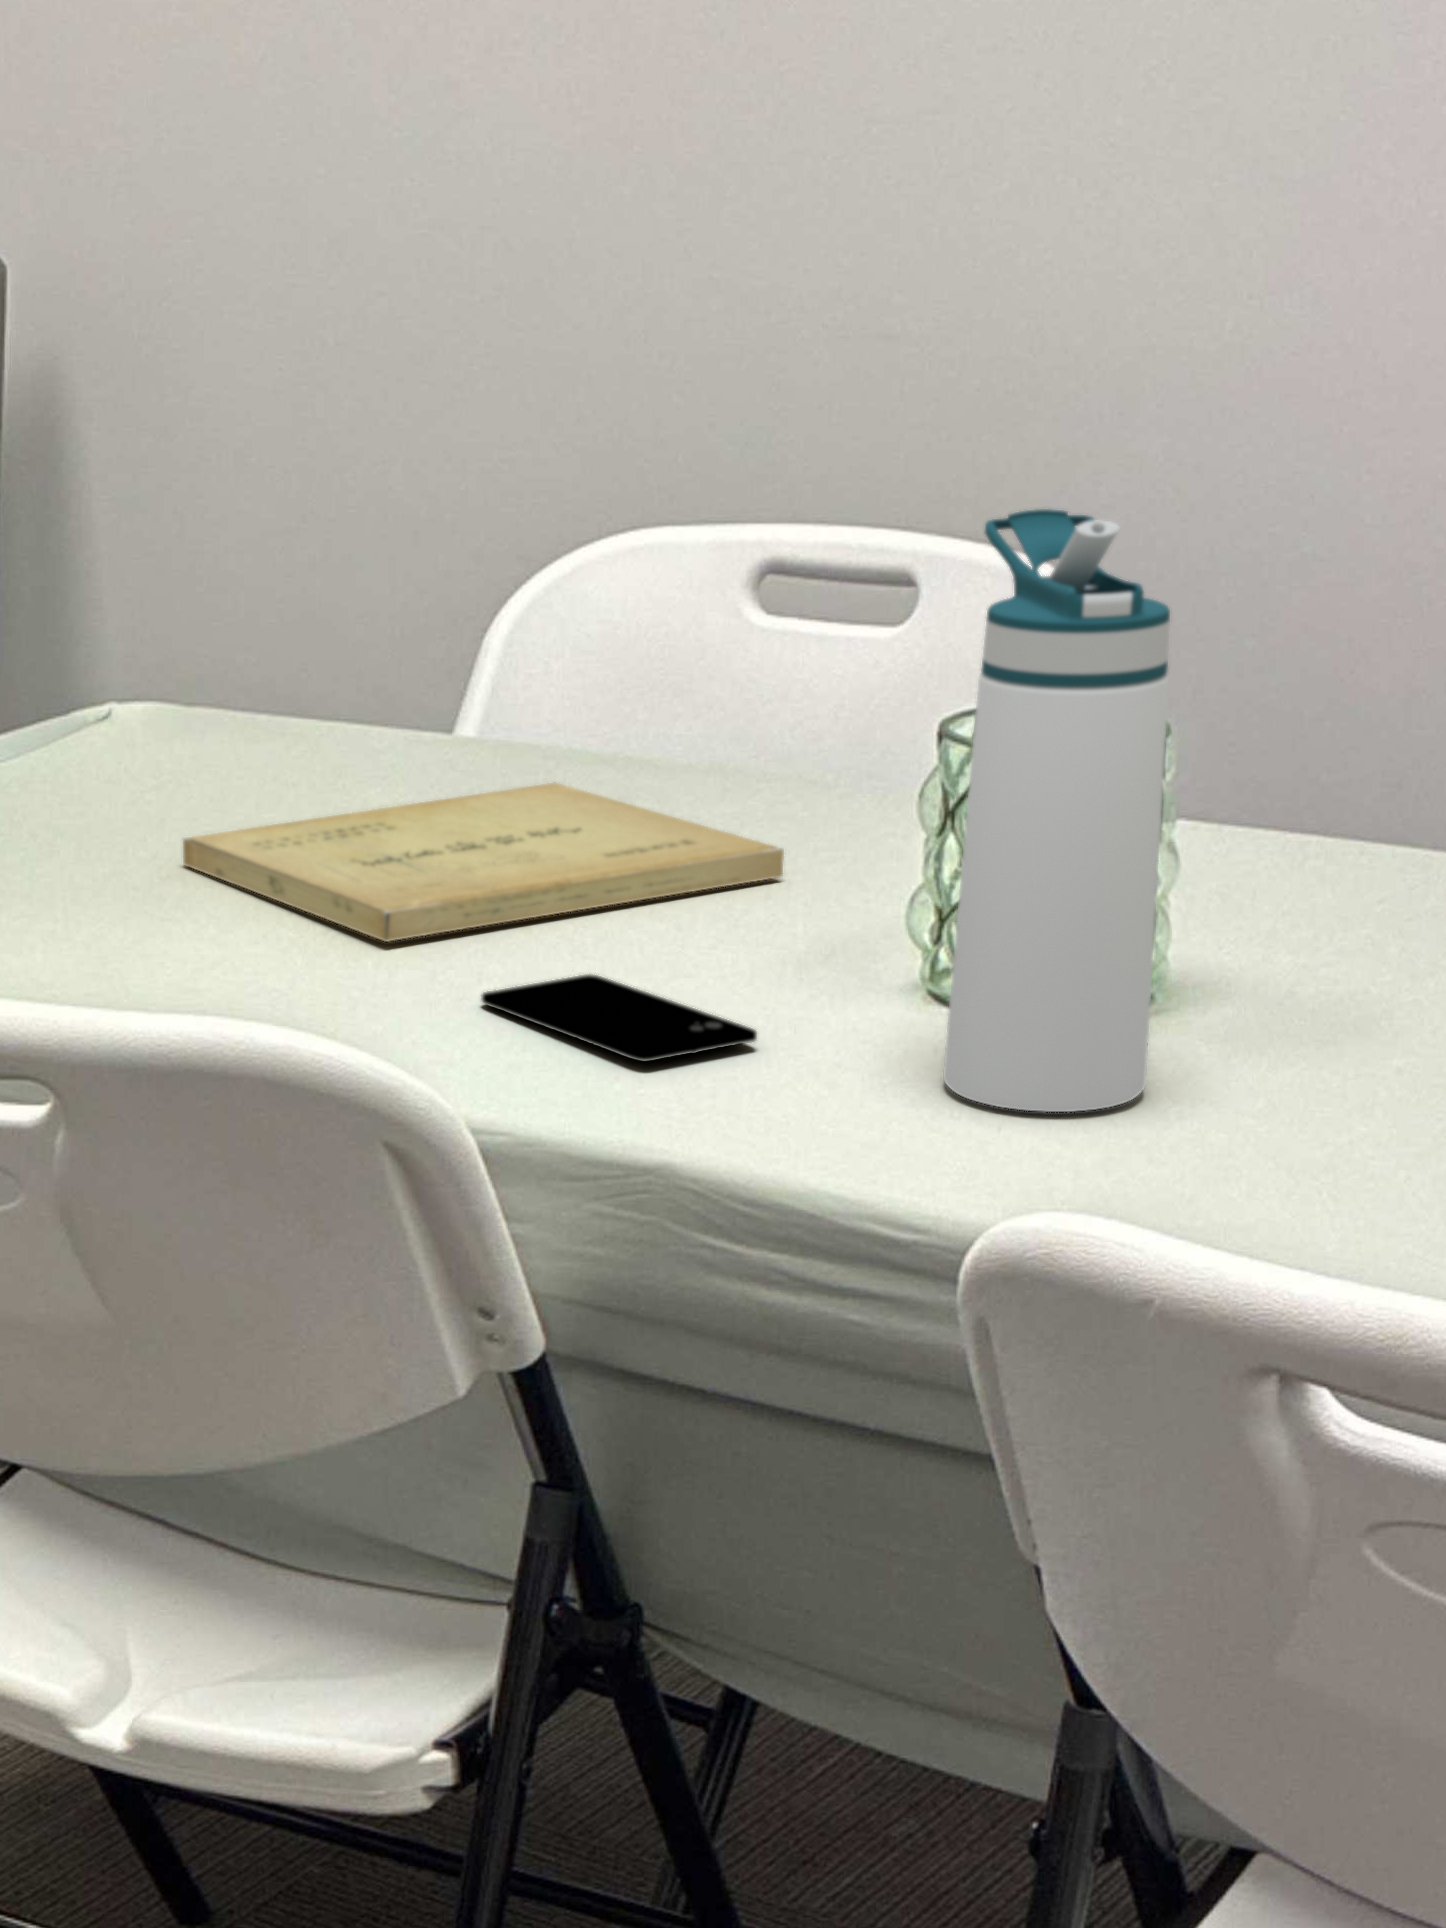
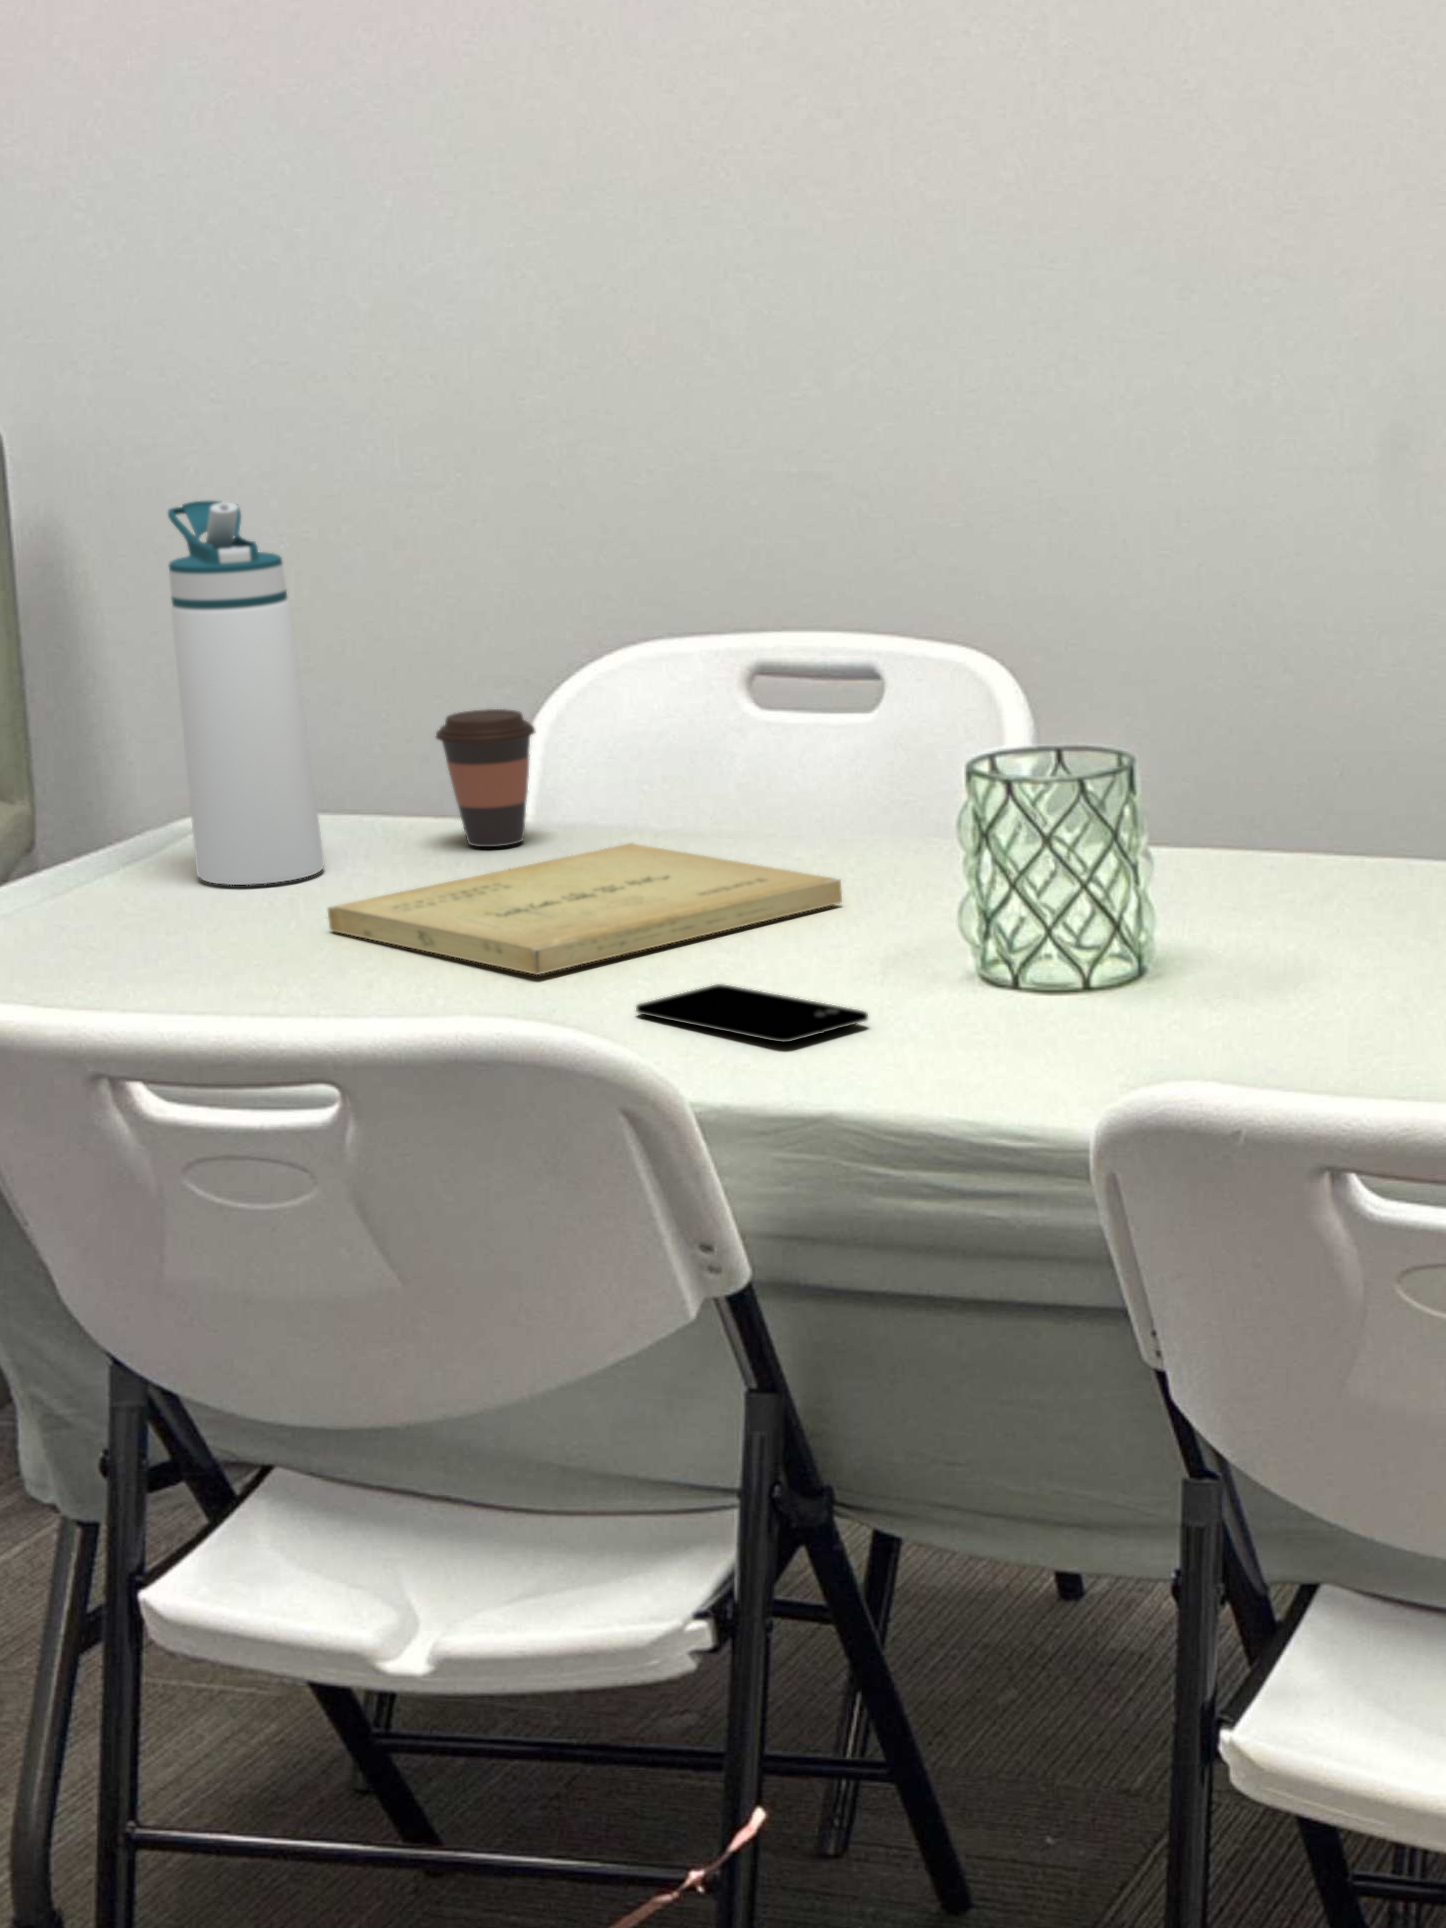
water bottle: present [943,509,1170,1112] -> present [168,500,324,885]
coffee cup: none [355,616,470,774] -> present [436,709,536,847]

